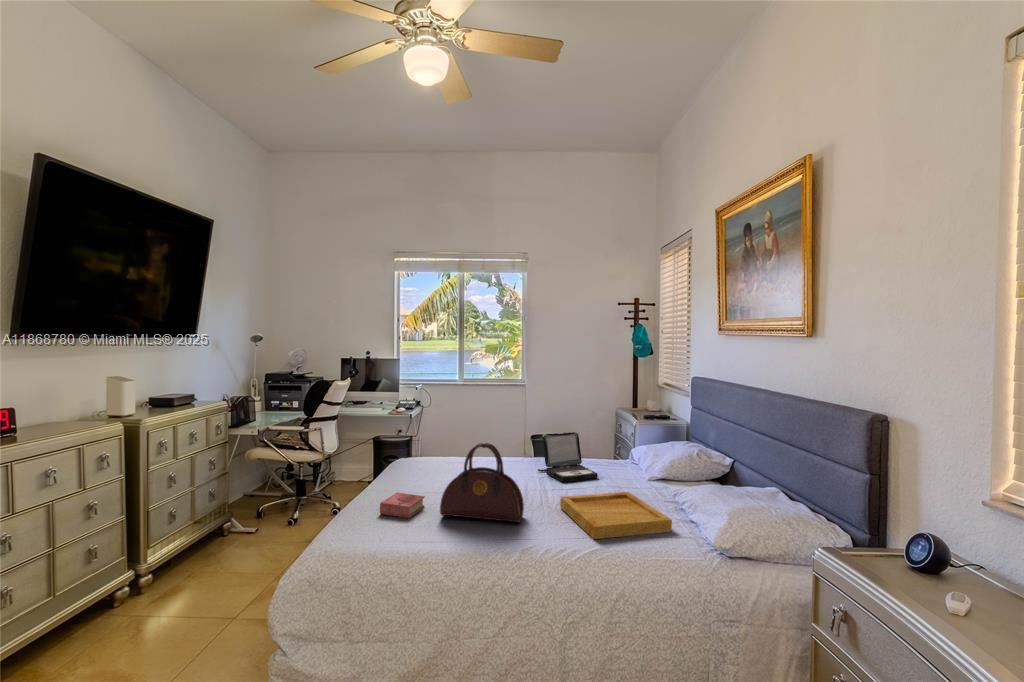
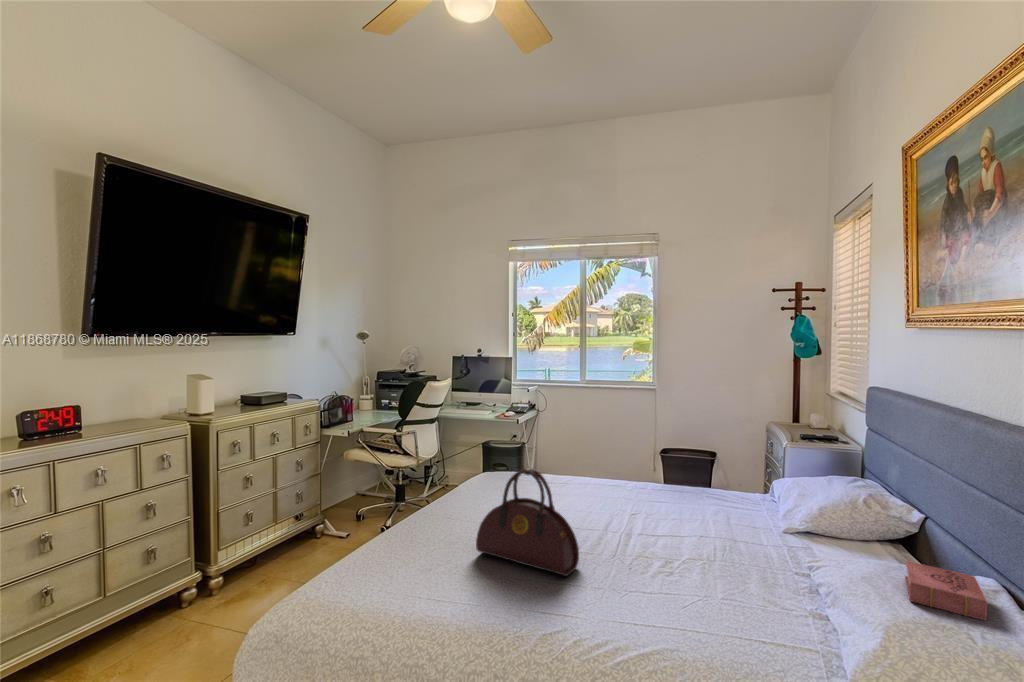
laptop: present [538,432,597,482] -> none [630,456,707,522]
tray: present [560,492,672,539] -> none [634,546,789,628]
book: present [380,493,425,518] -> present [905,561,987,621]

